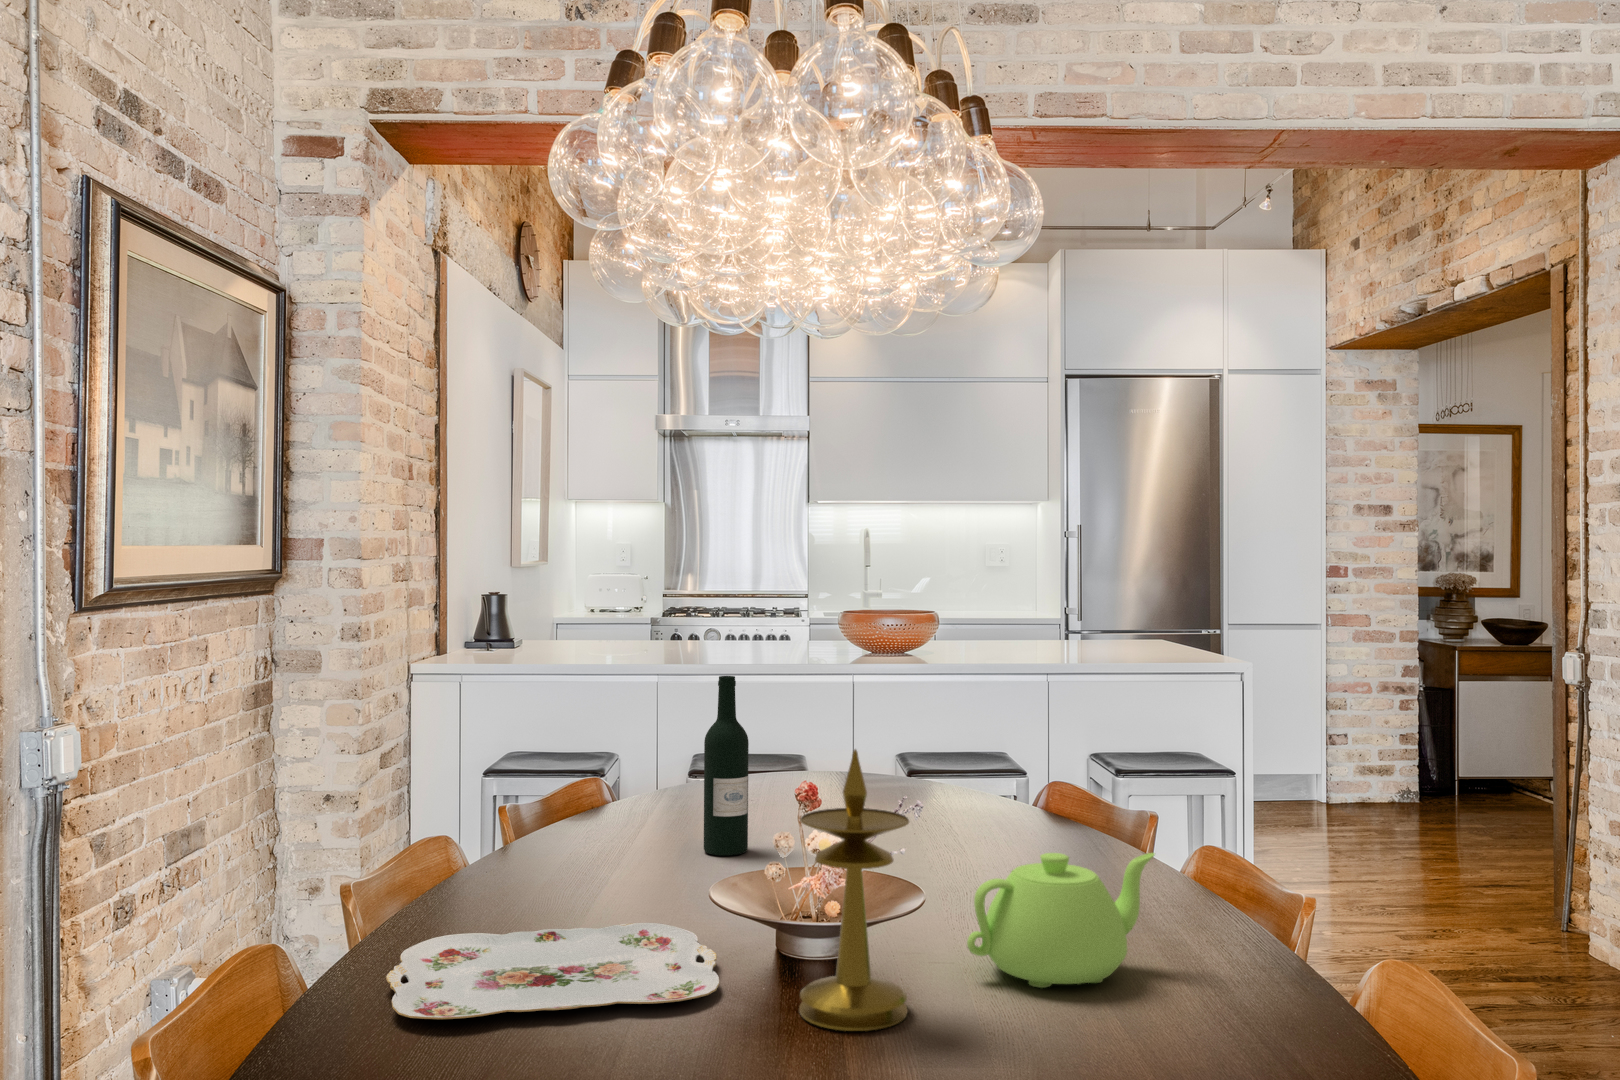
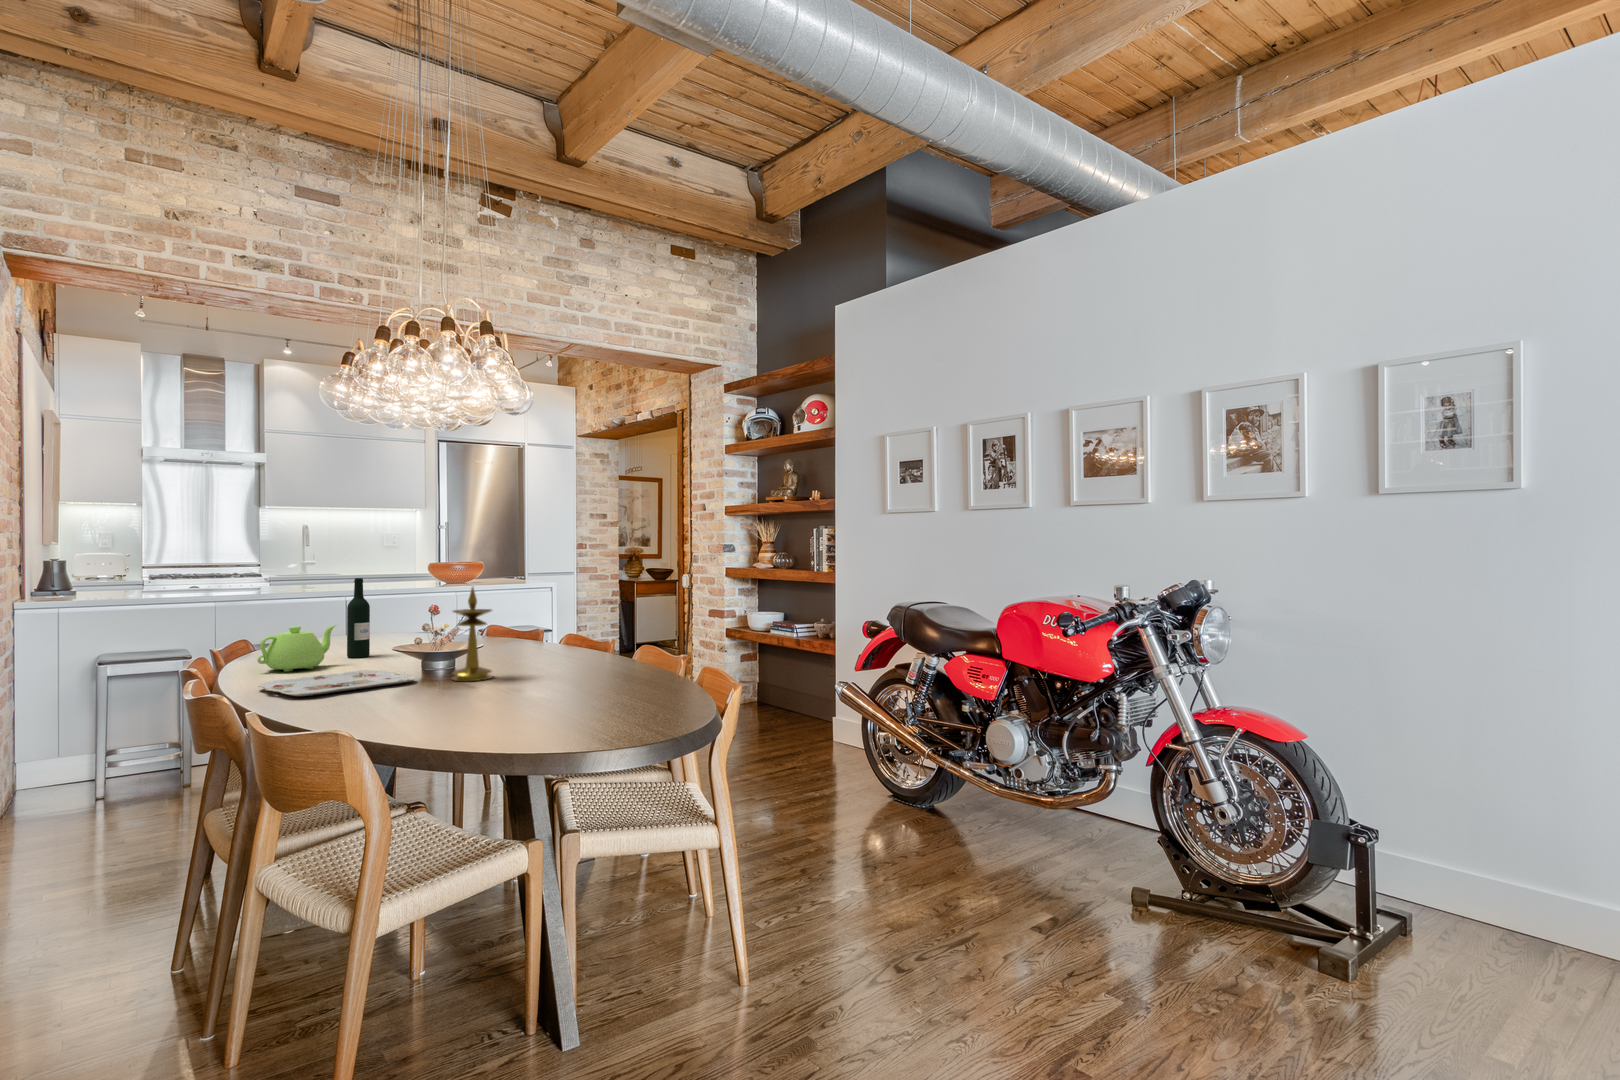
teapot: present [967,853,1155,988] -> present [257,625,336,672]

